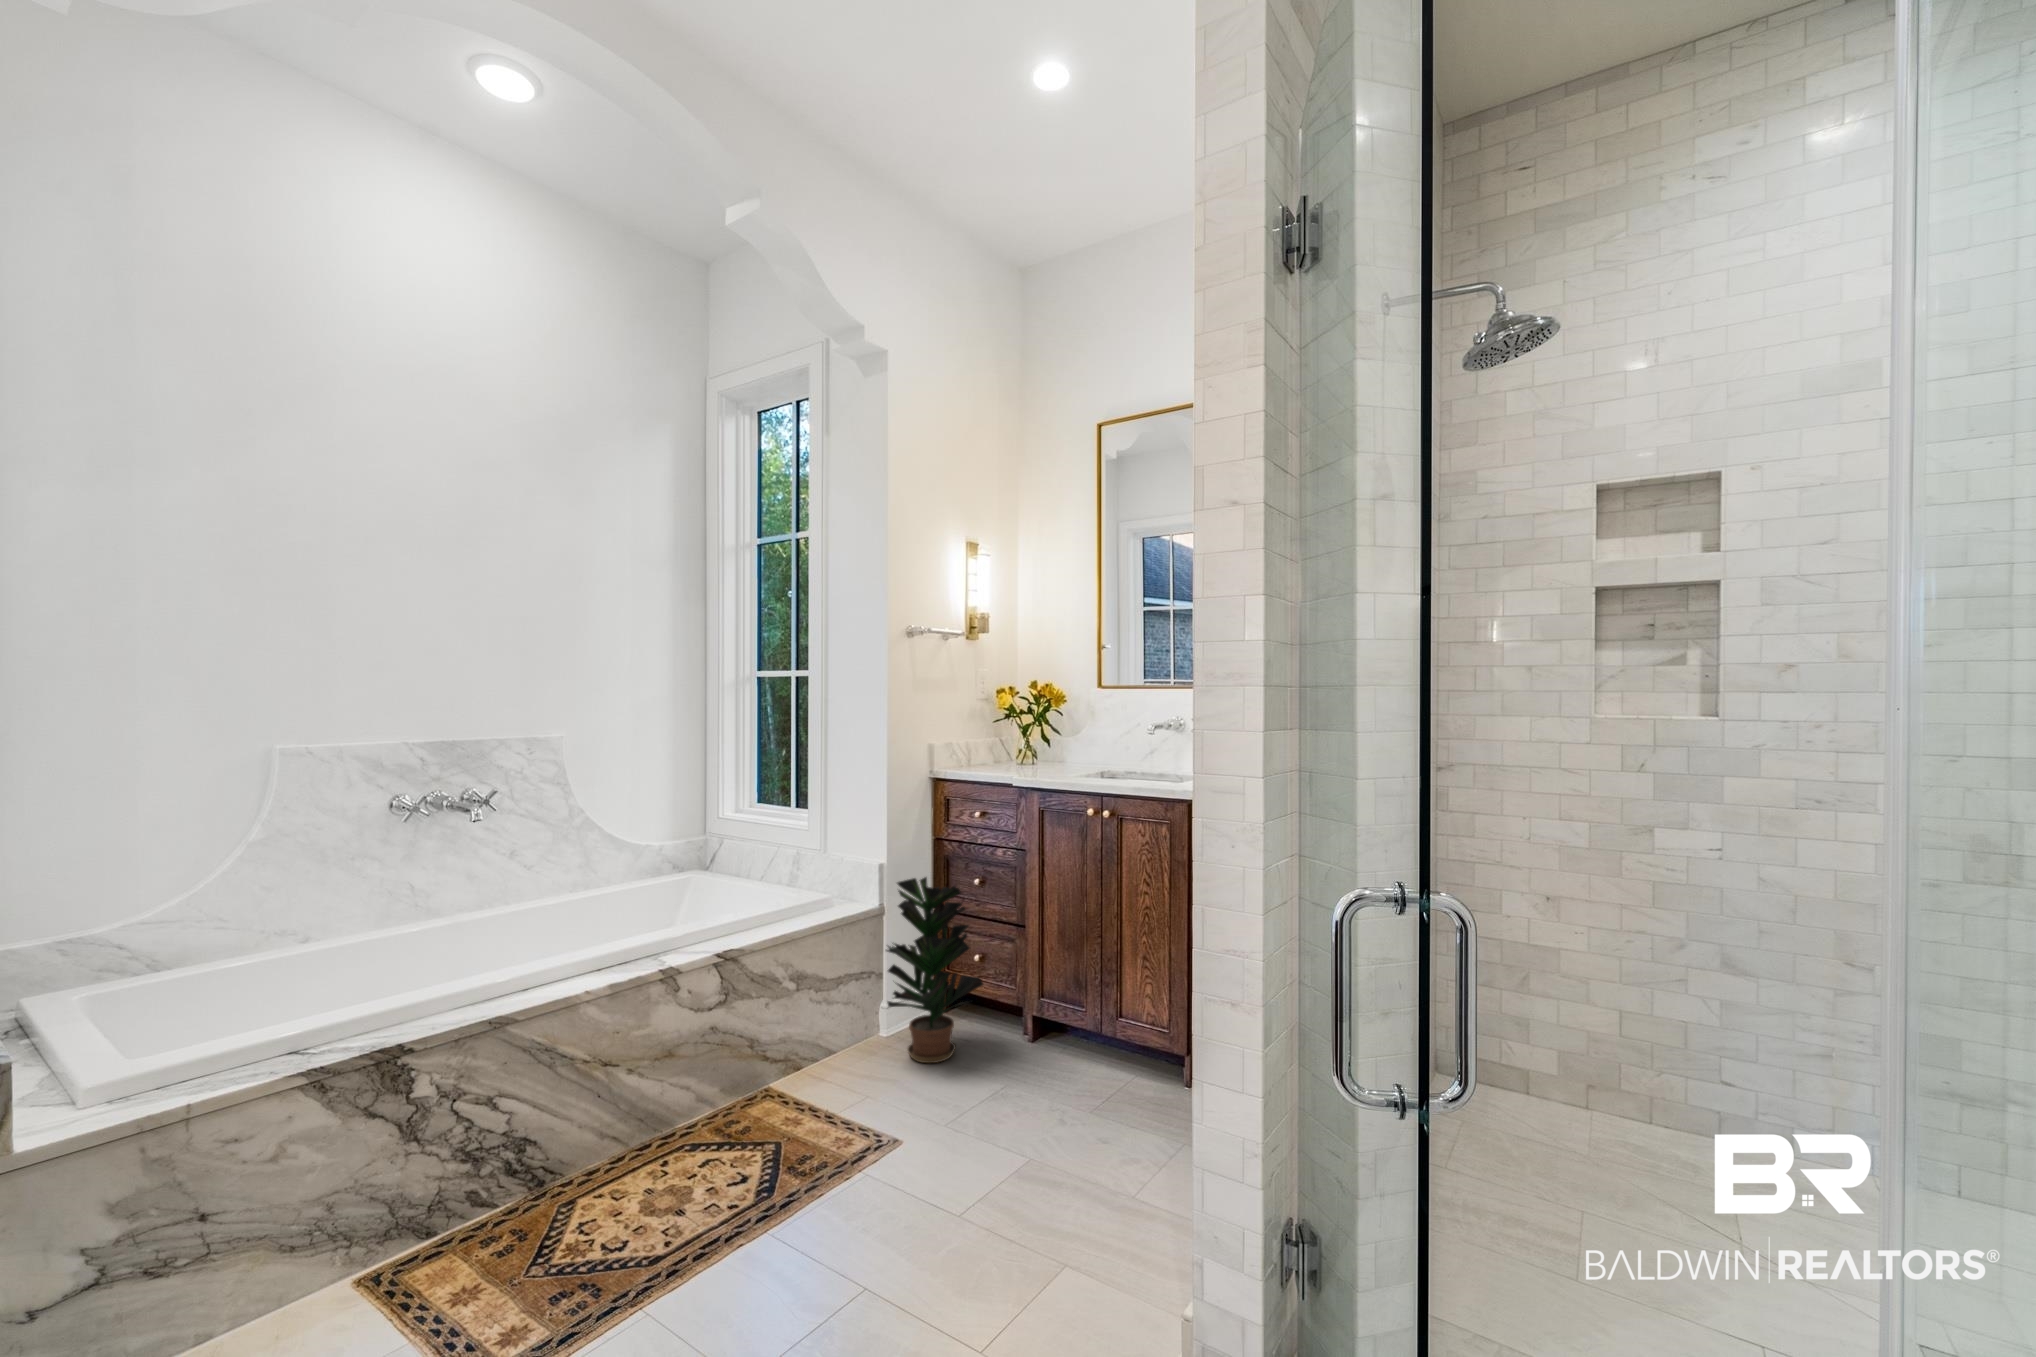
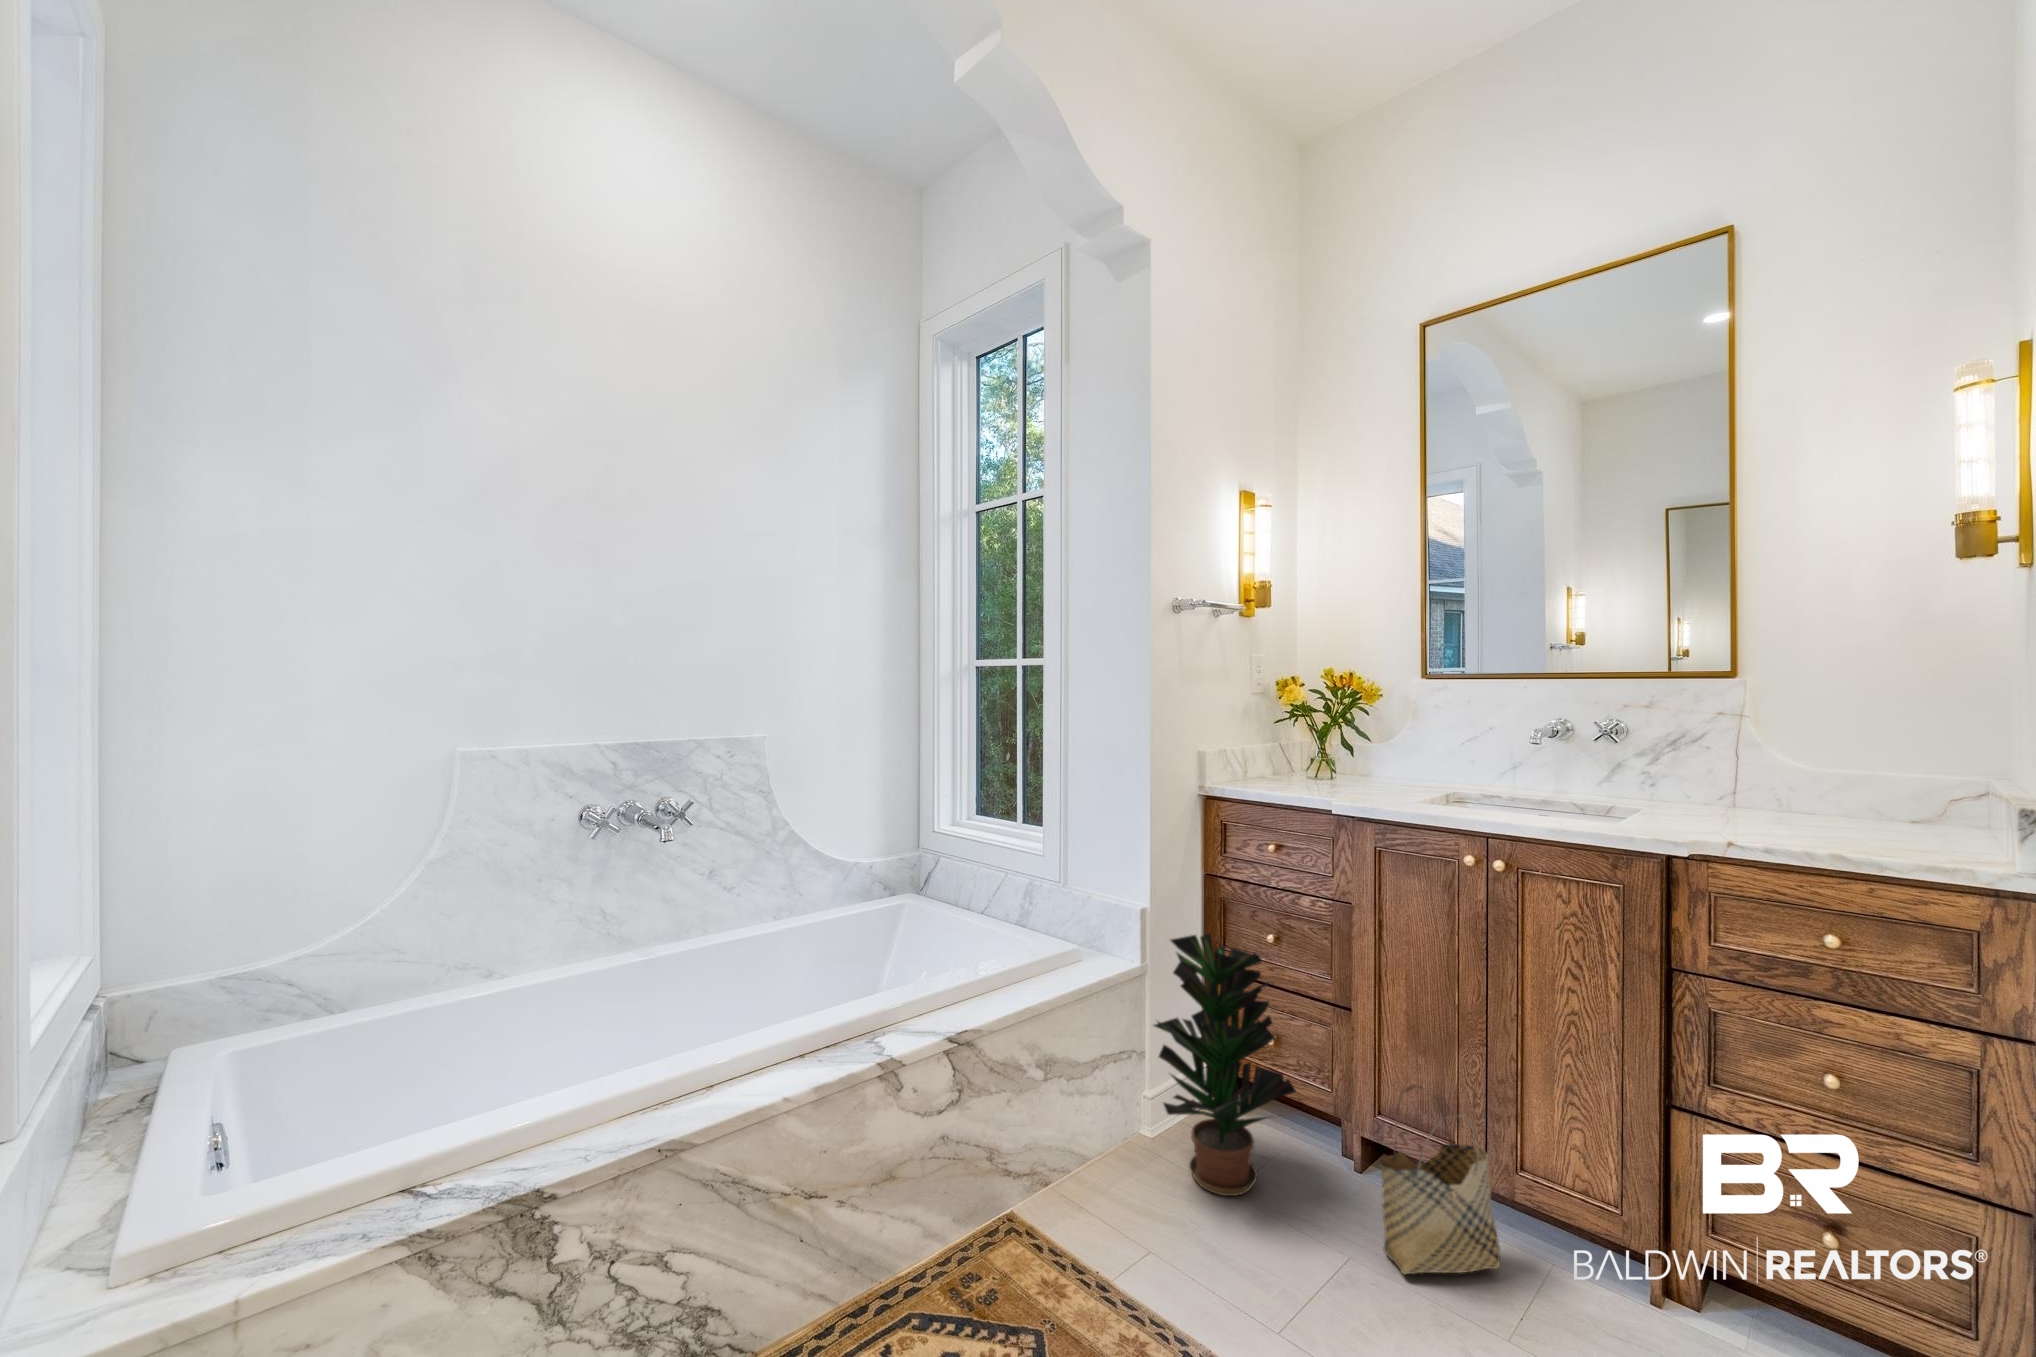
woven basket: none [1025,966,1100,1088] -> present [1379,1085,1500,1274]

